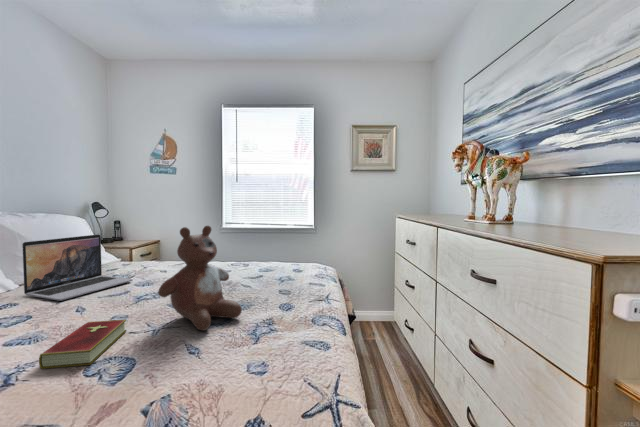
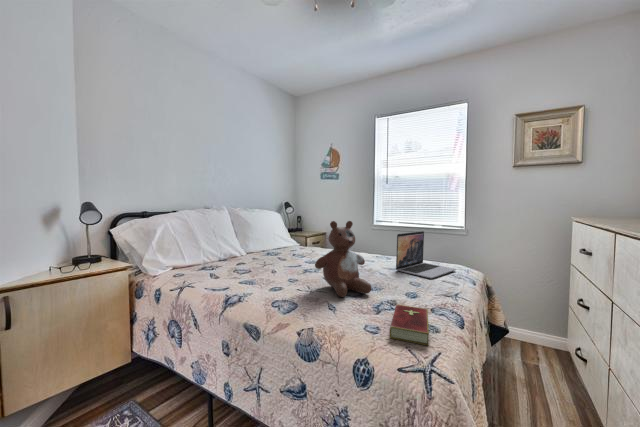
laptop: present [22,234,133,301] -> present [396,231,456,278]
hardcover book: present [39,320,127,369] -> present [390,305,429,345]

